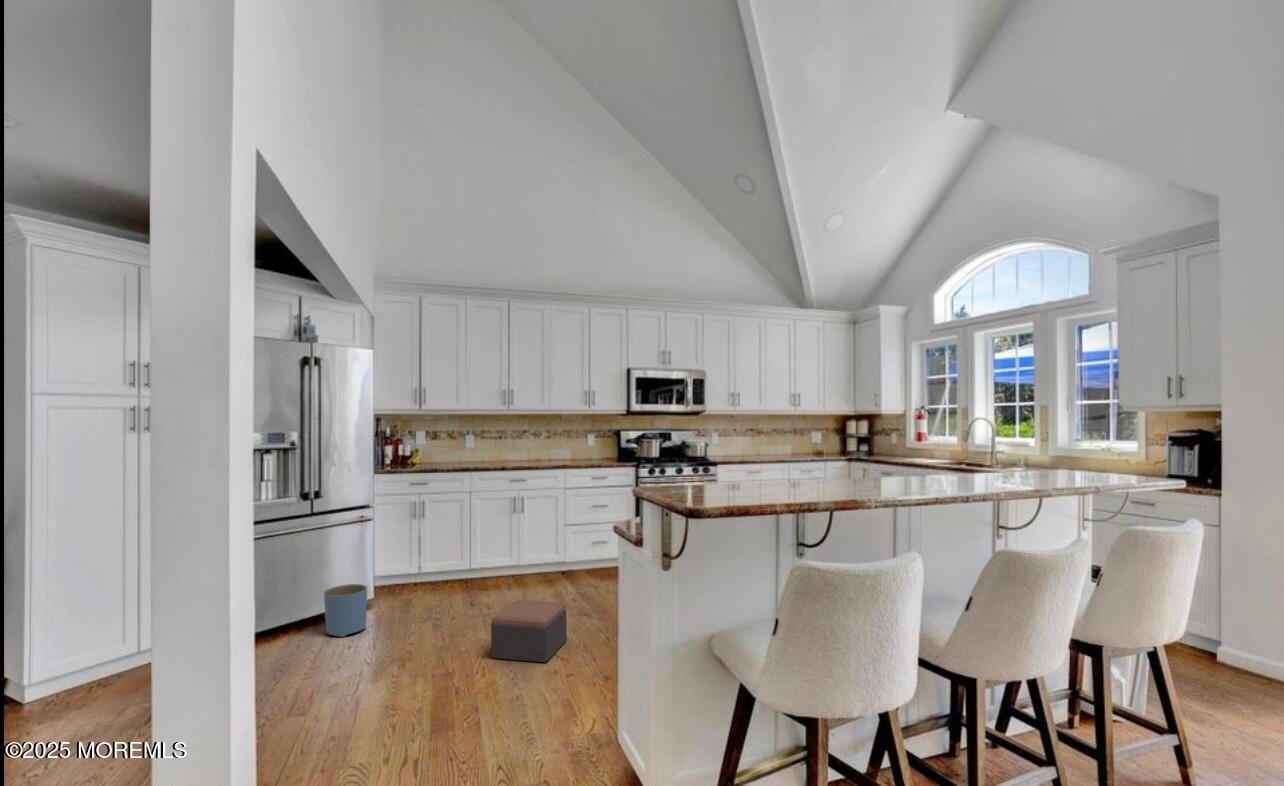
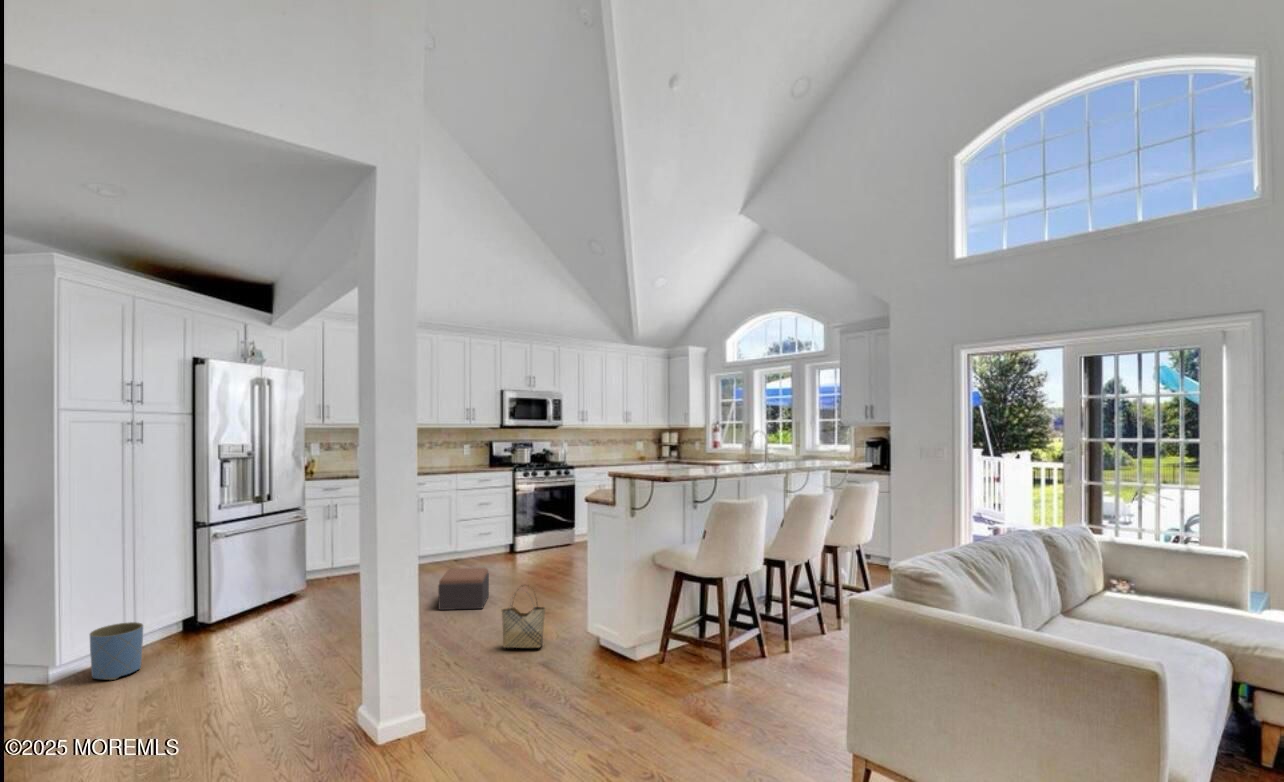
planter: present [324,584,367,637] -> present [90,622,143,680]
woven basket: none [529,651,594,756] -> present [502,594,545,648]

